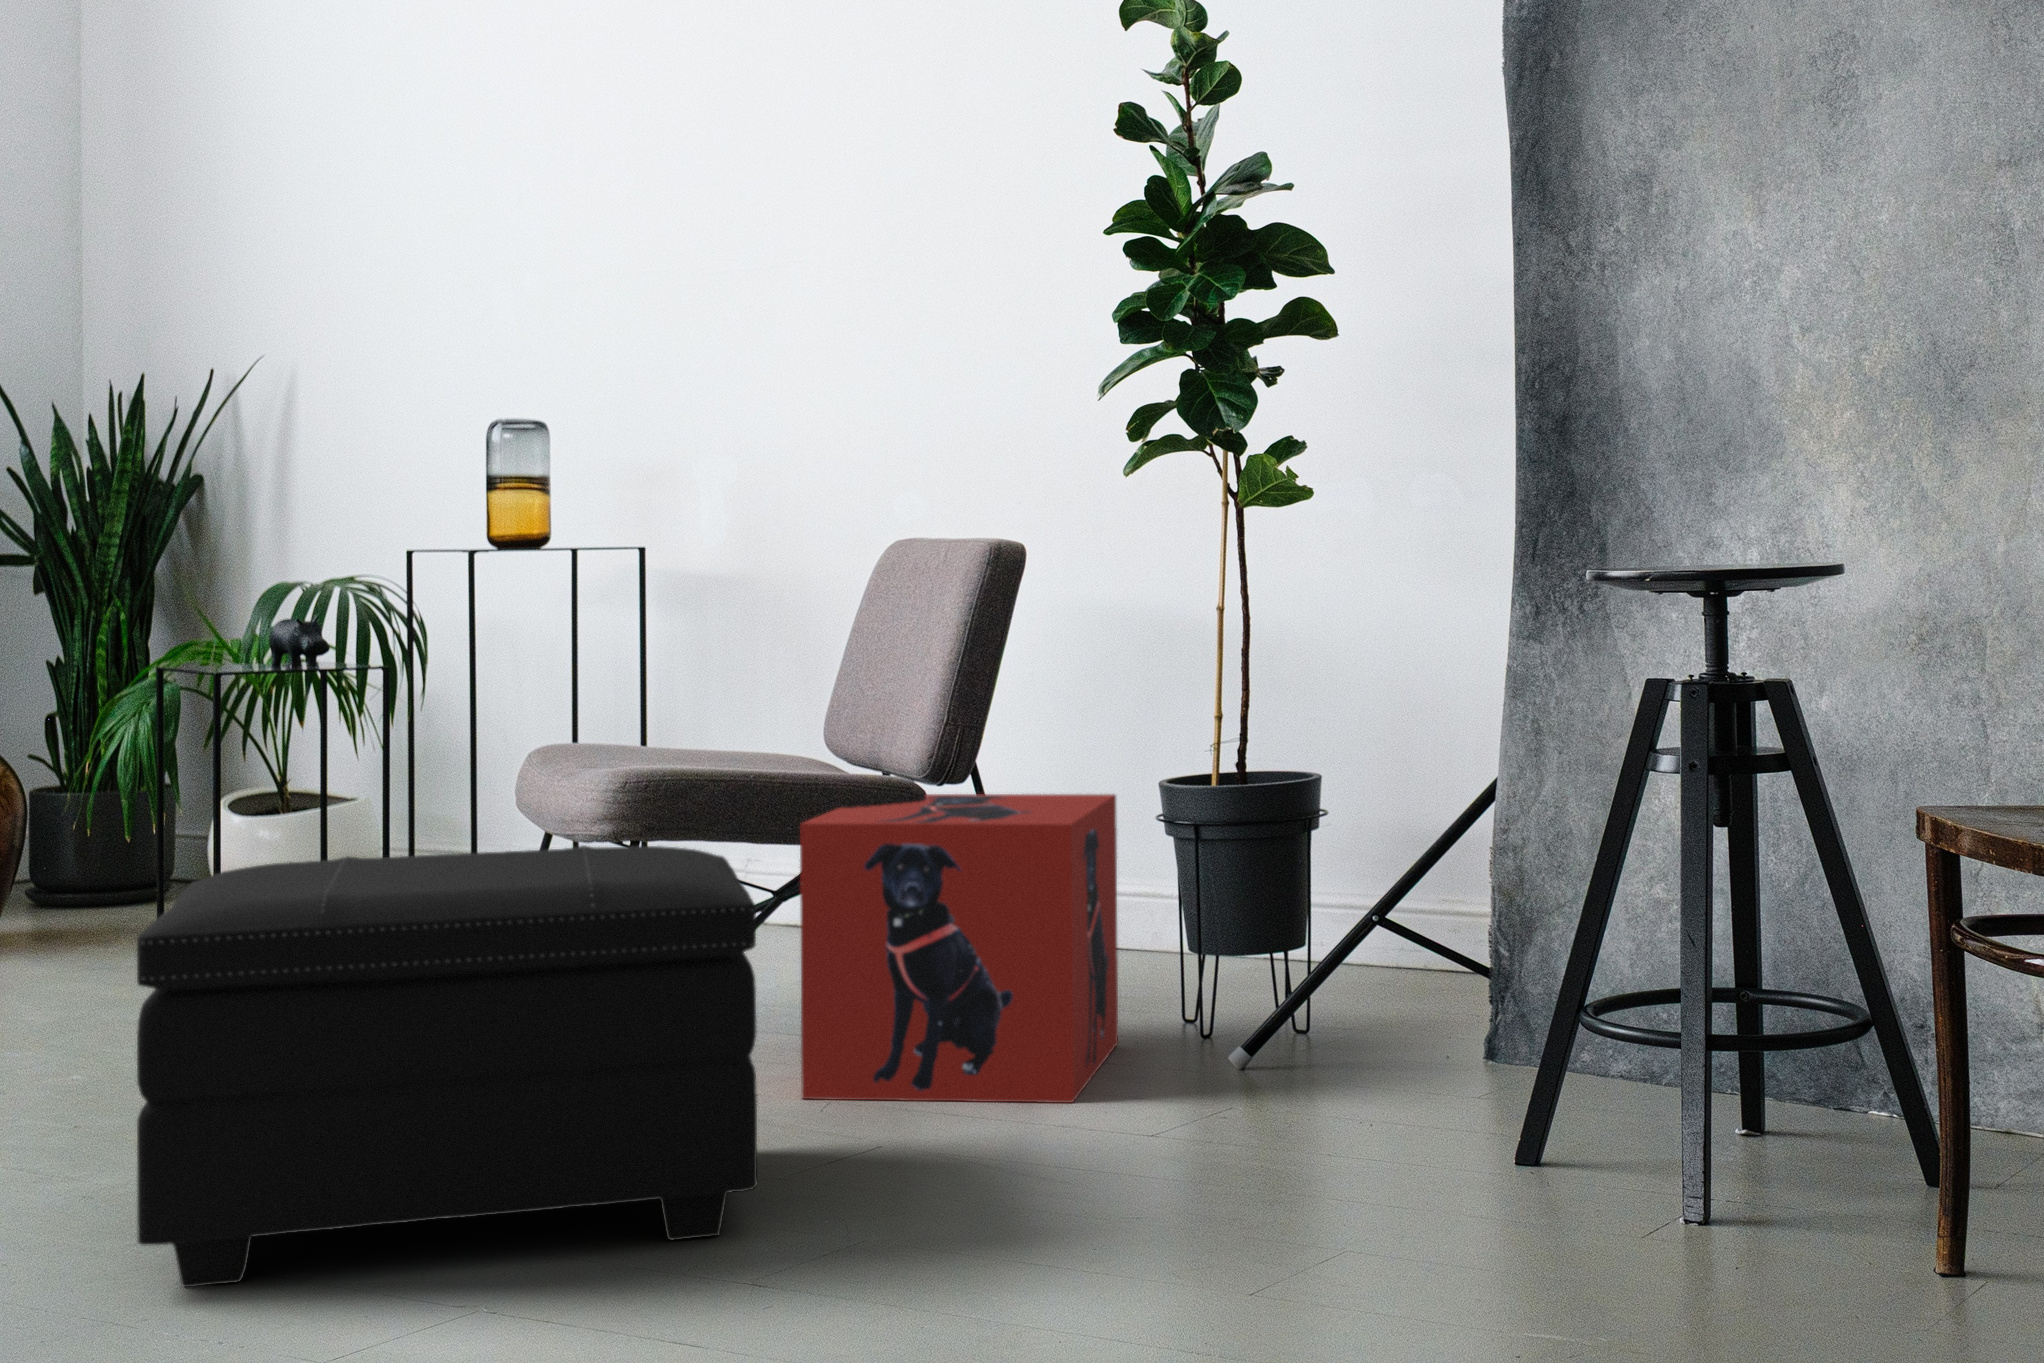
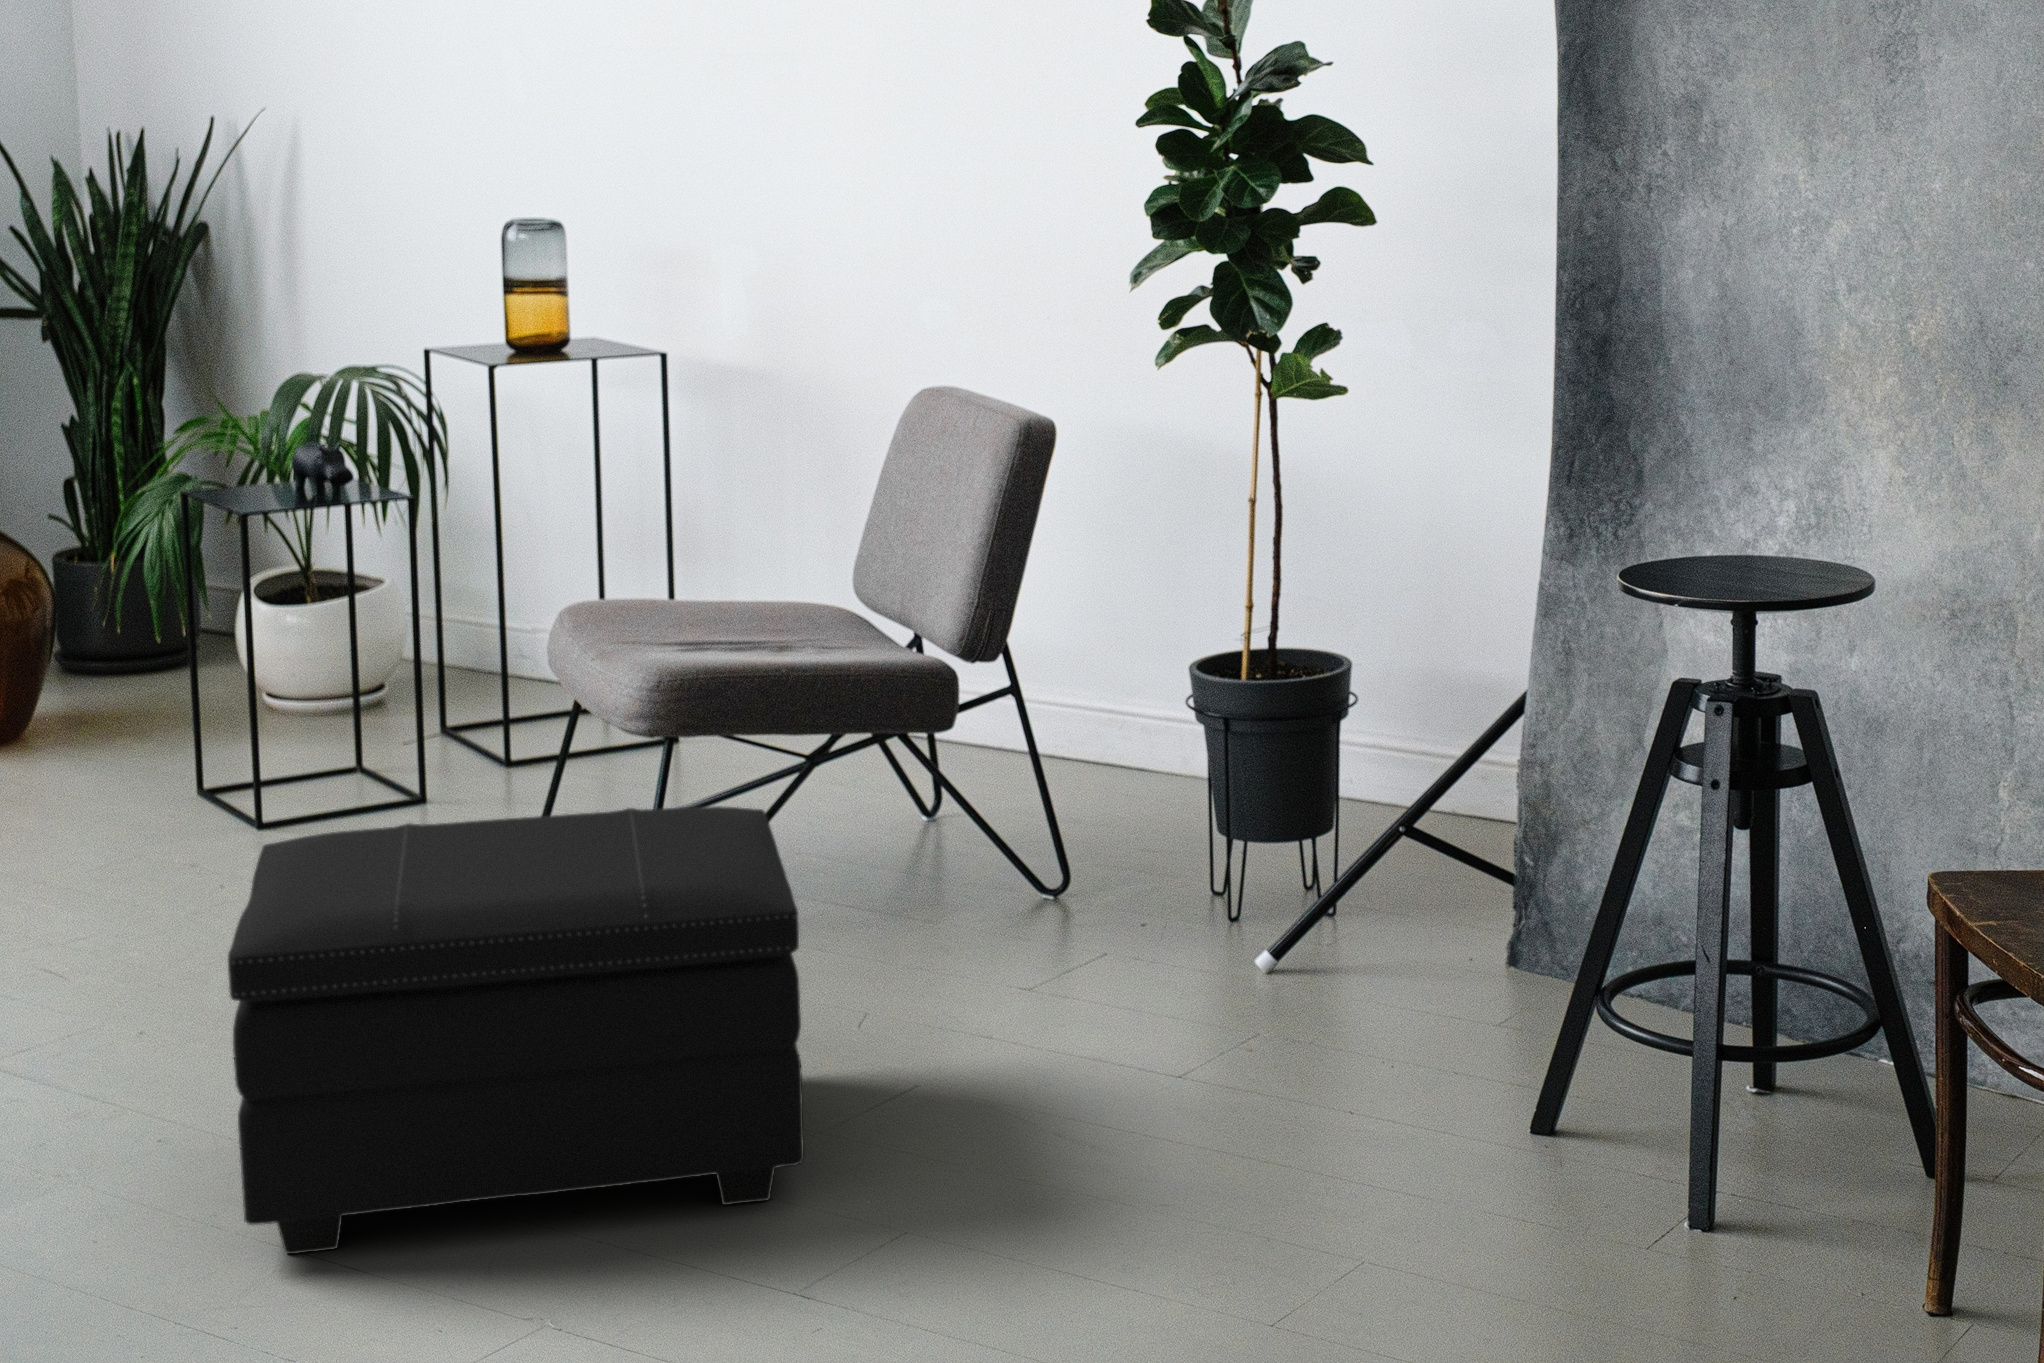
storage box: present [800,794,1118,1103] -> none [835,684,1145,1017]

